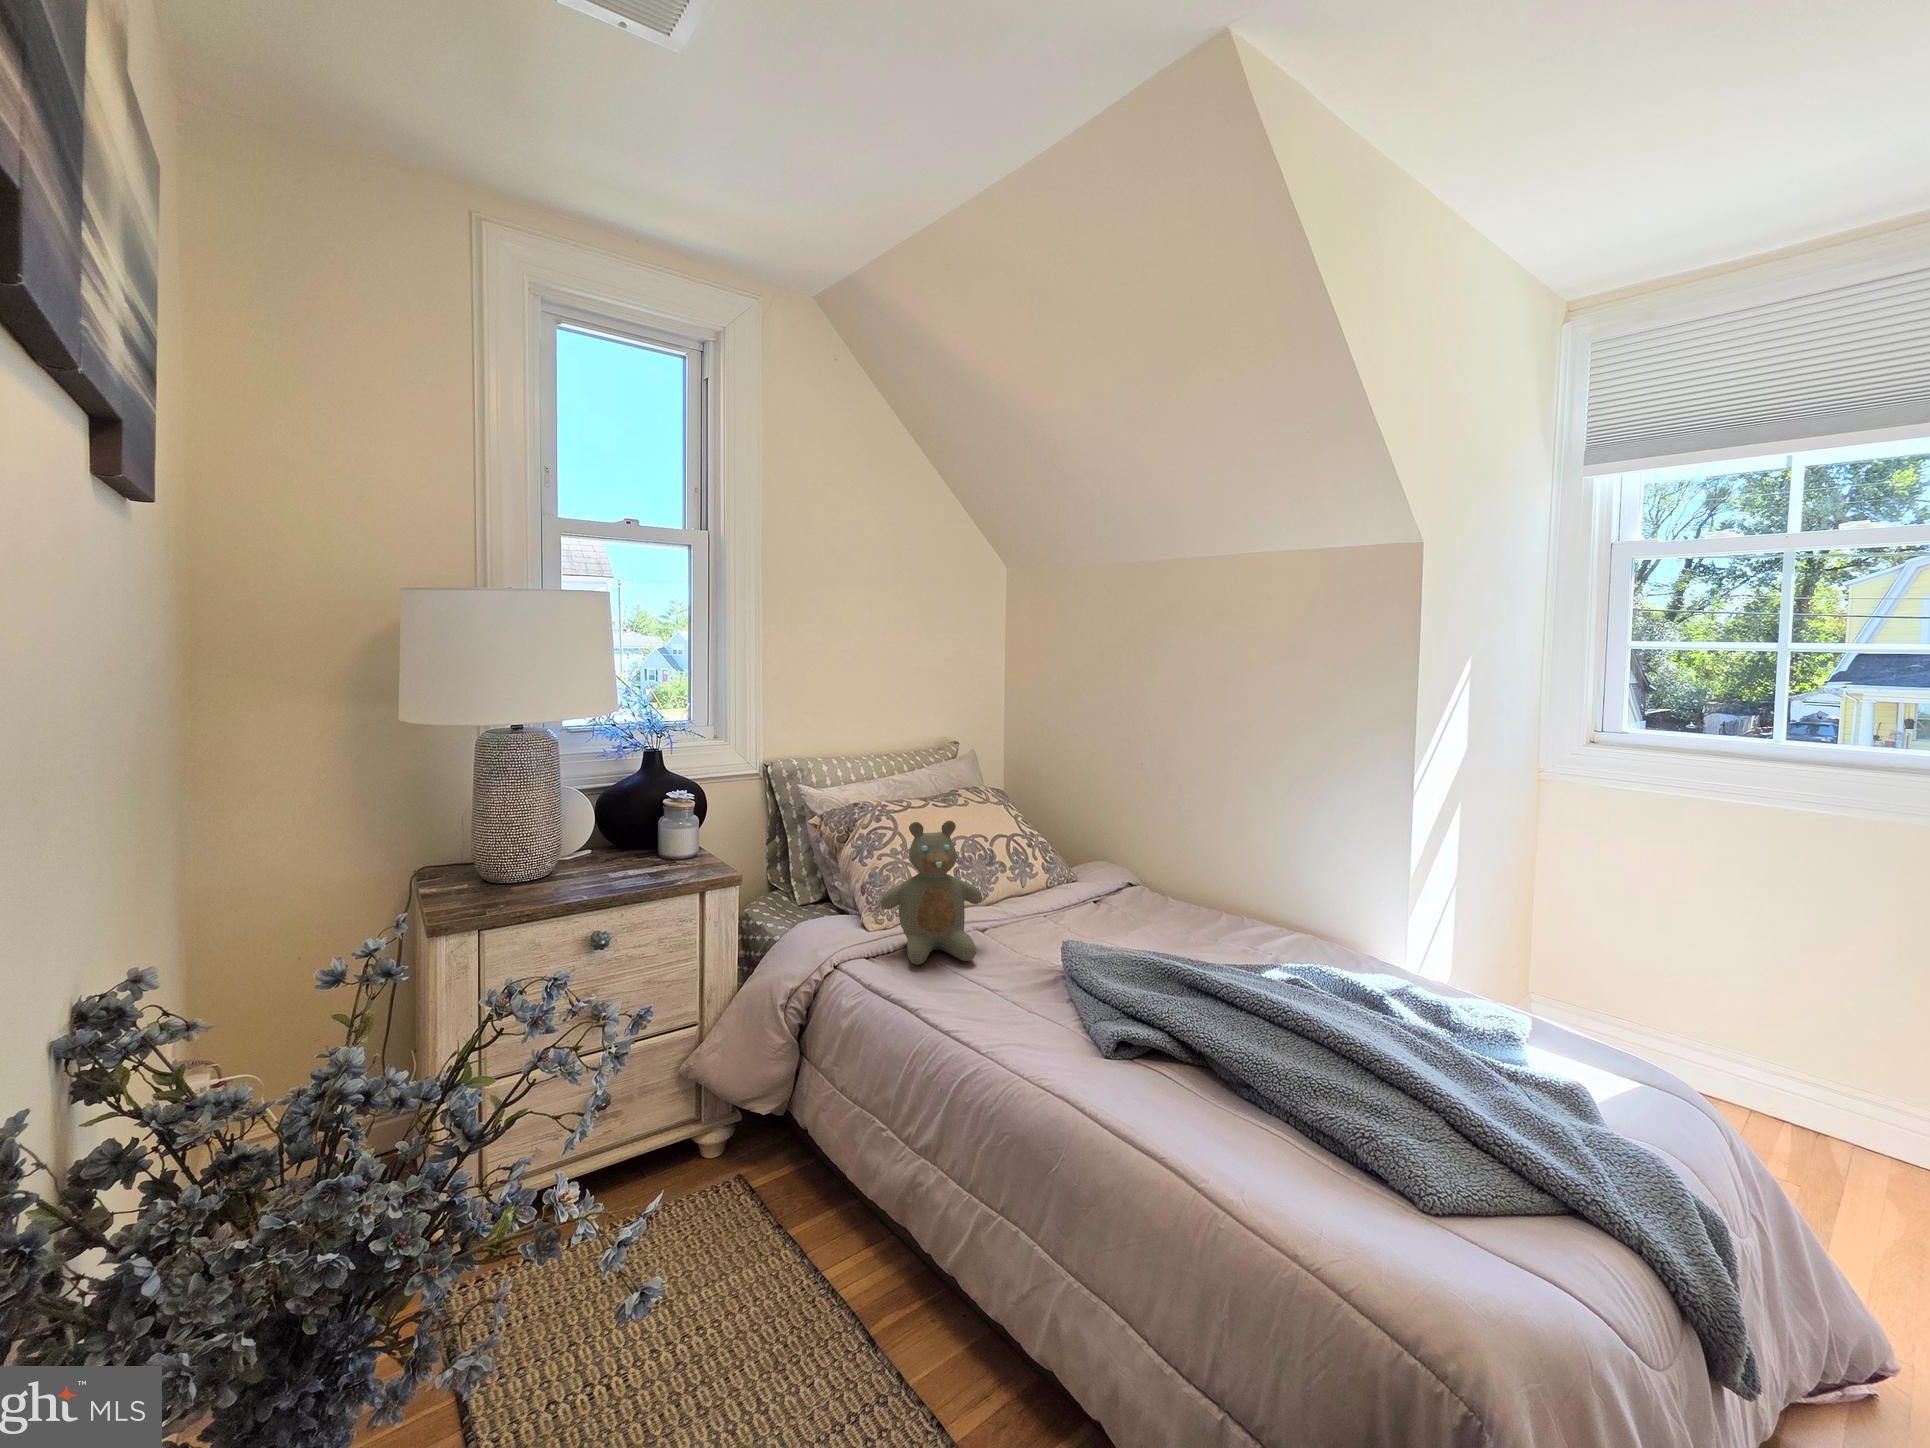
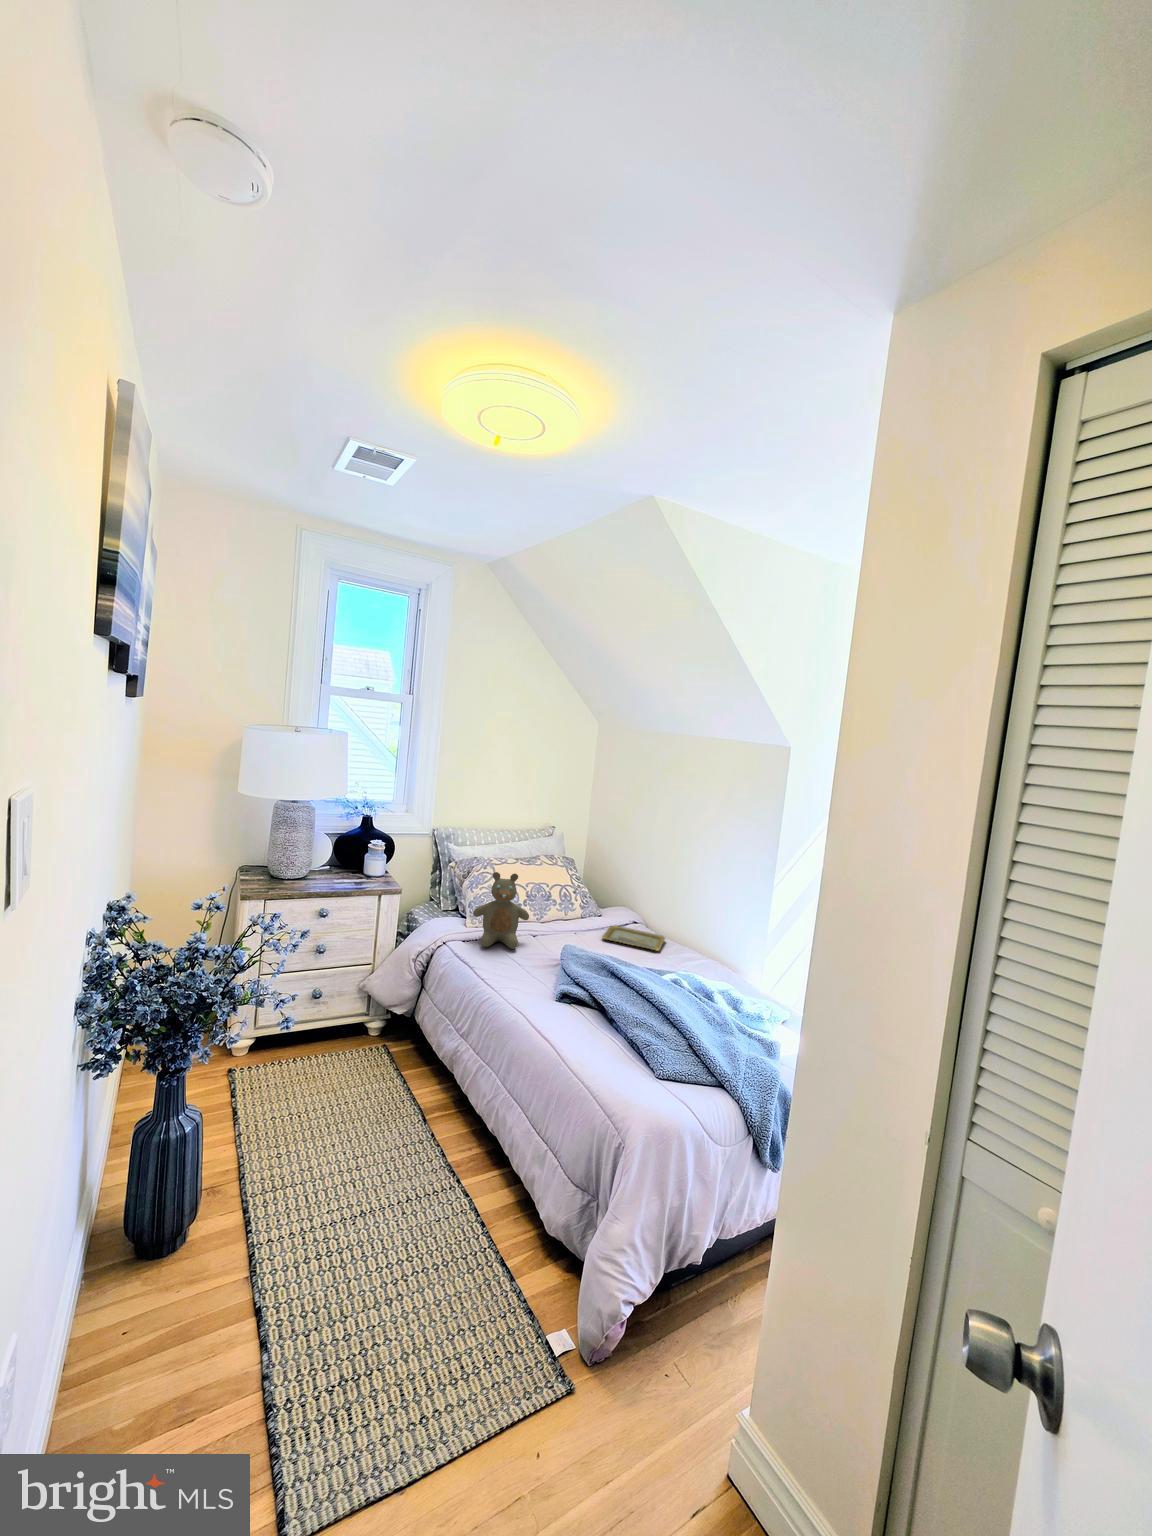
tray: none [1104,892,1215,929] -> present [602,925,665,951]

